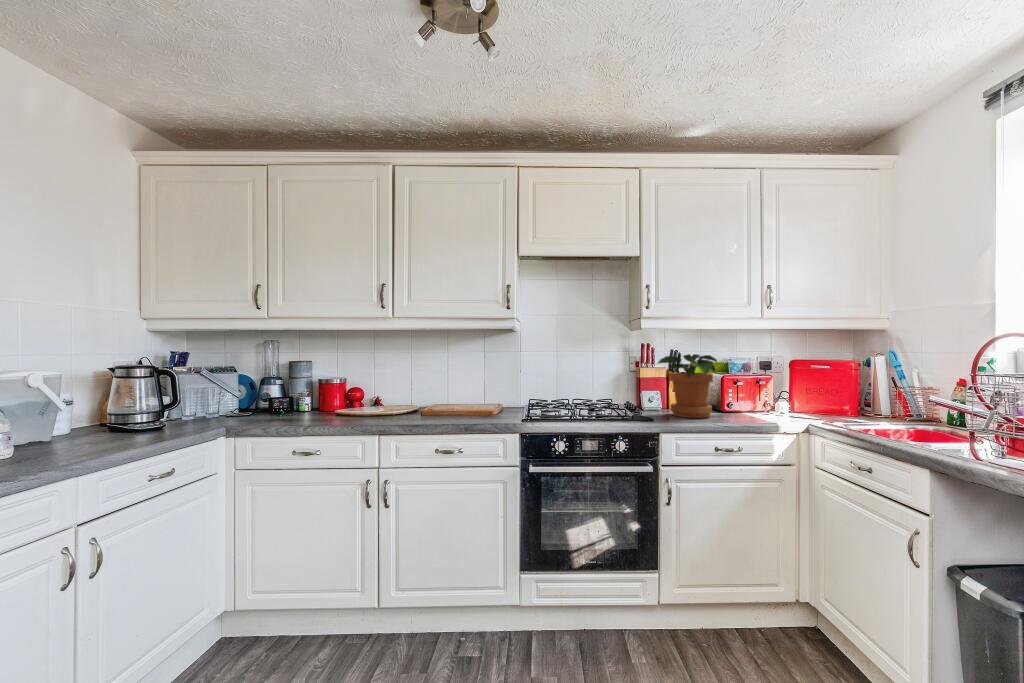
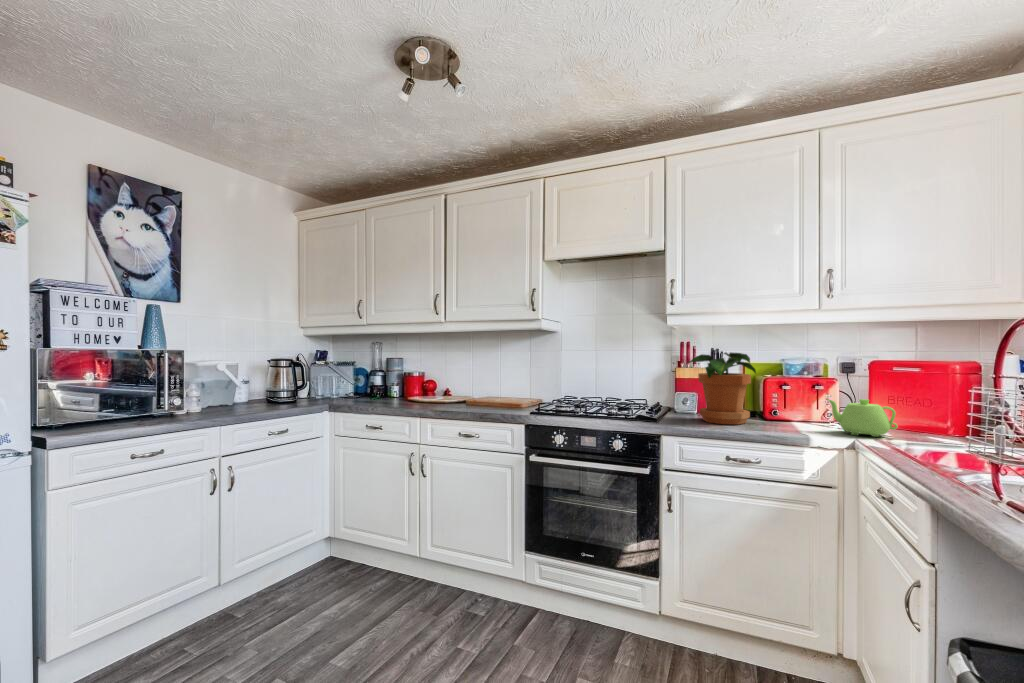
teapot: none [772,391,823,420] -> present [827,399,898,437]

